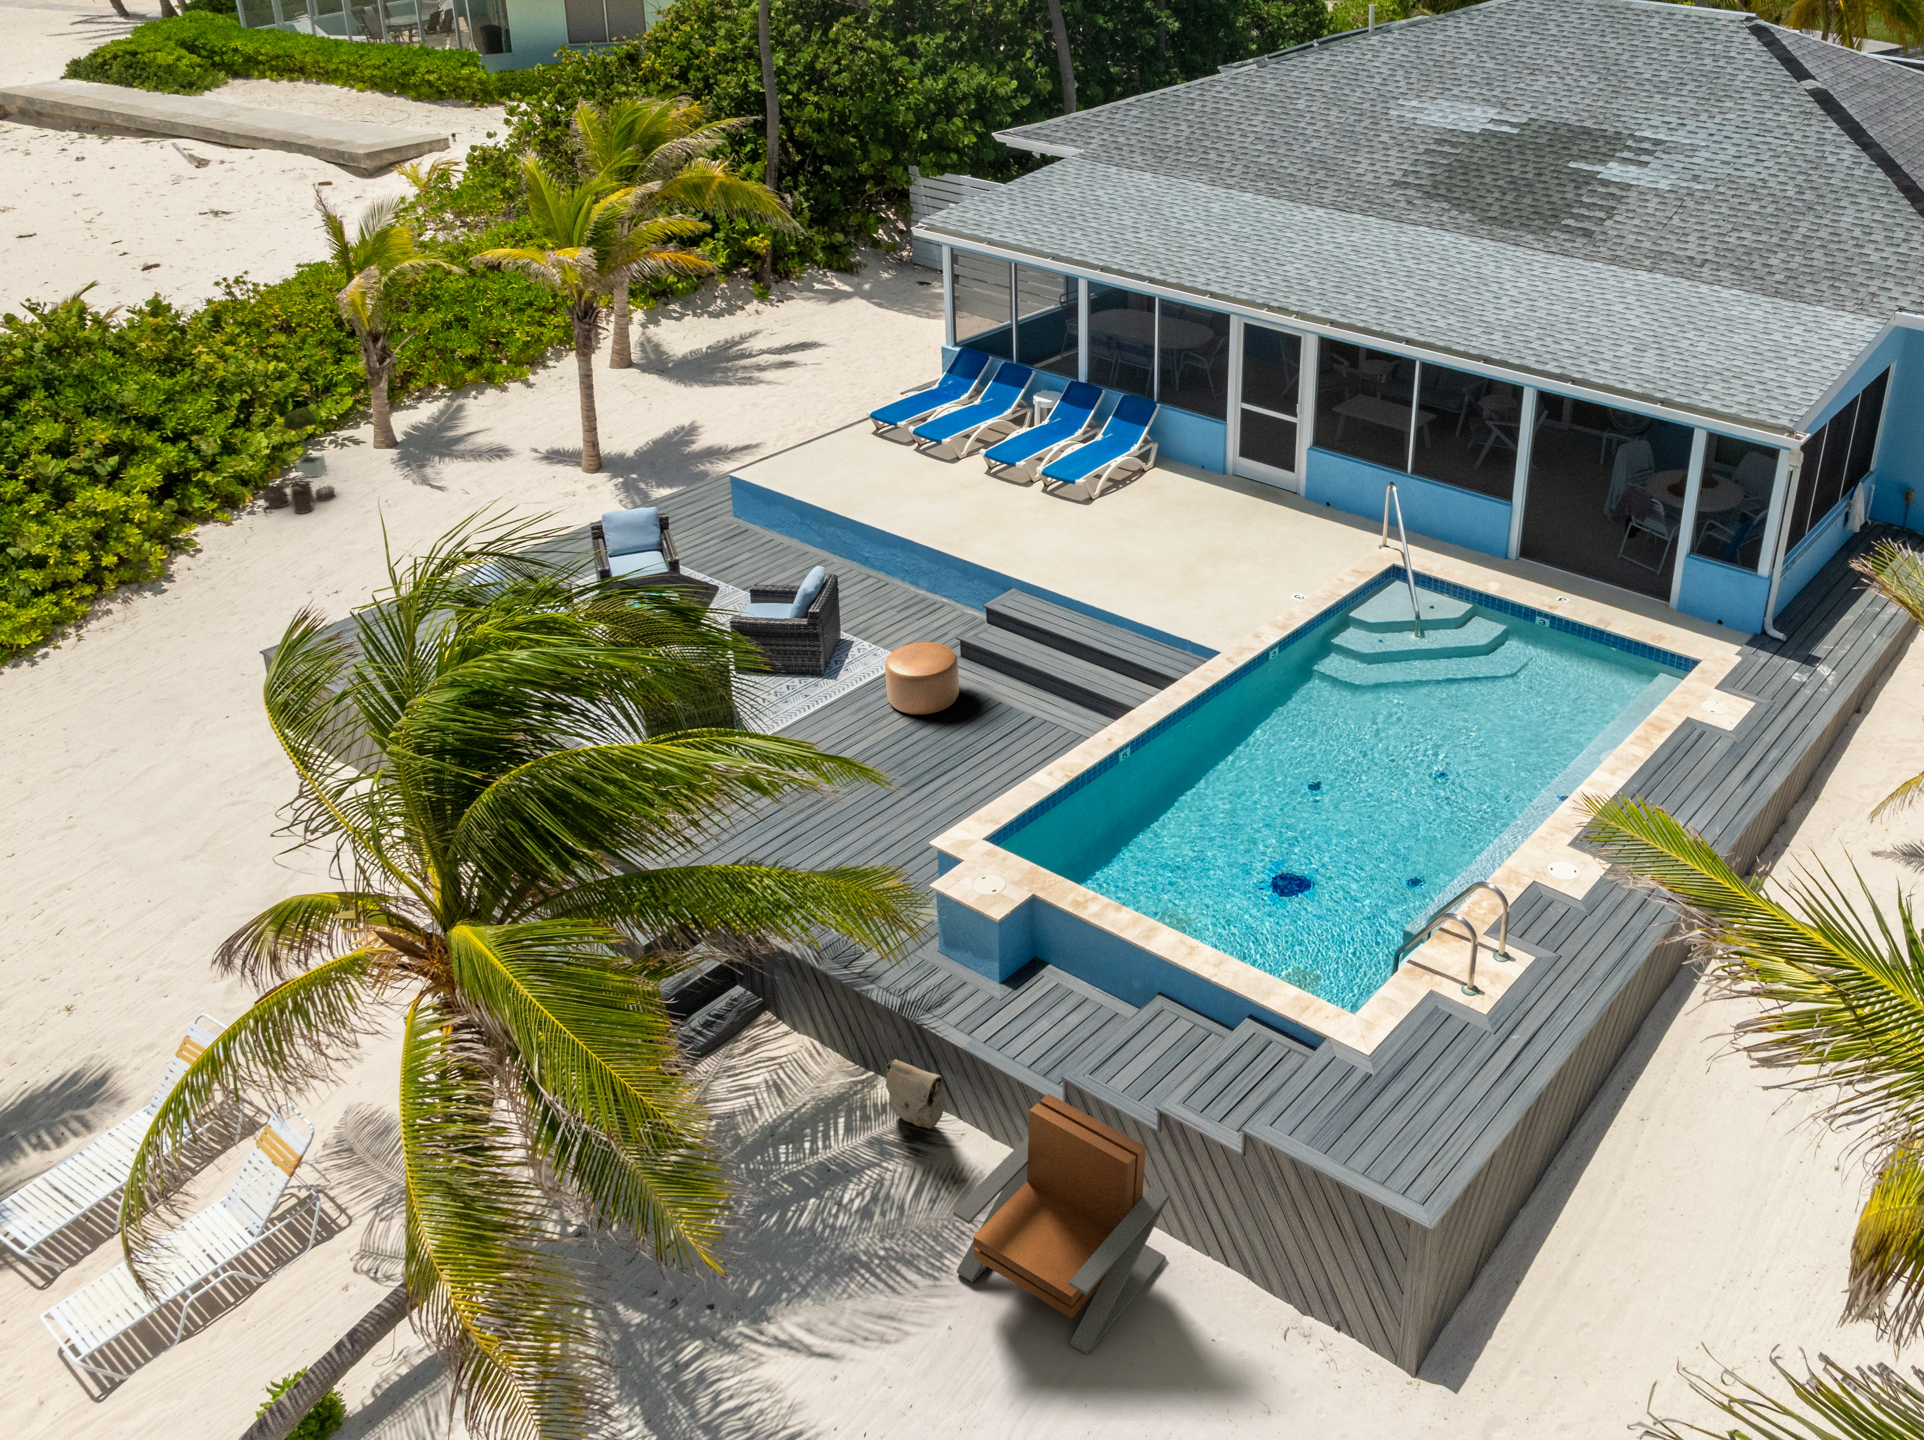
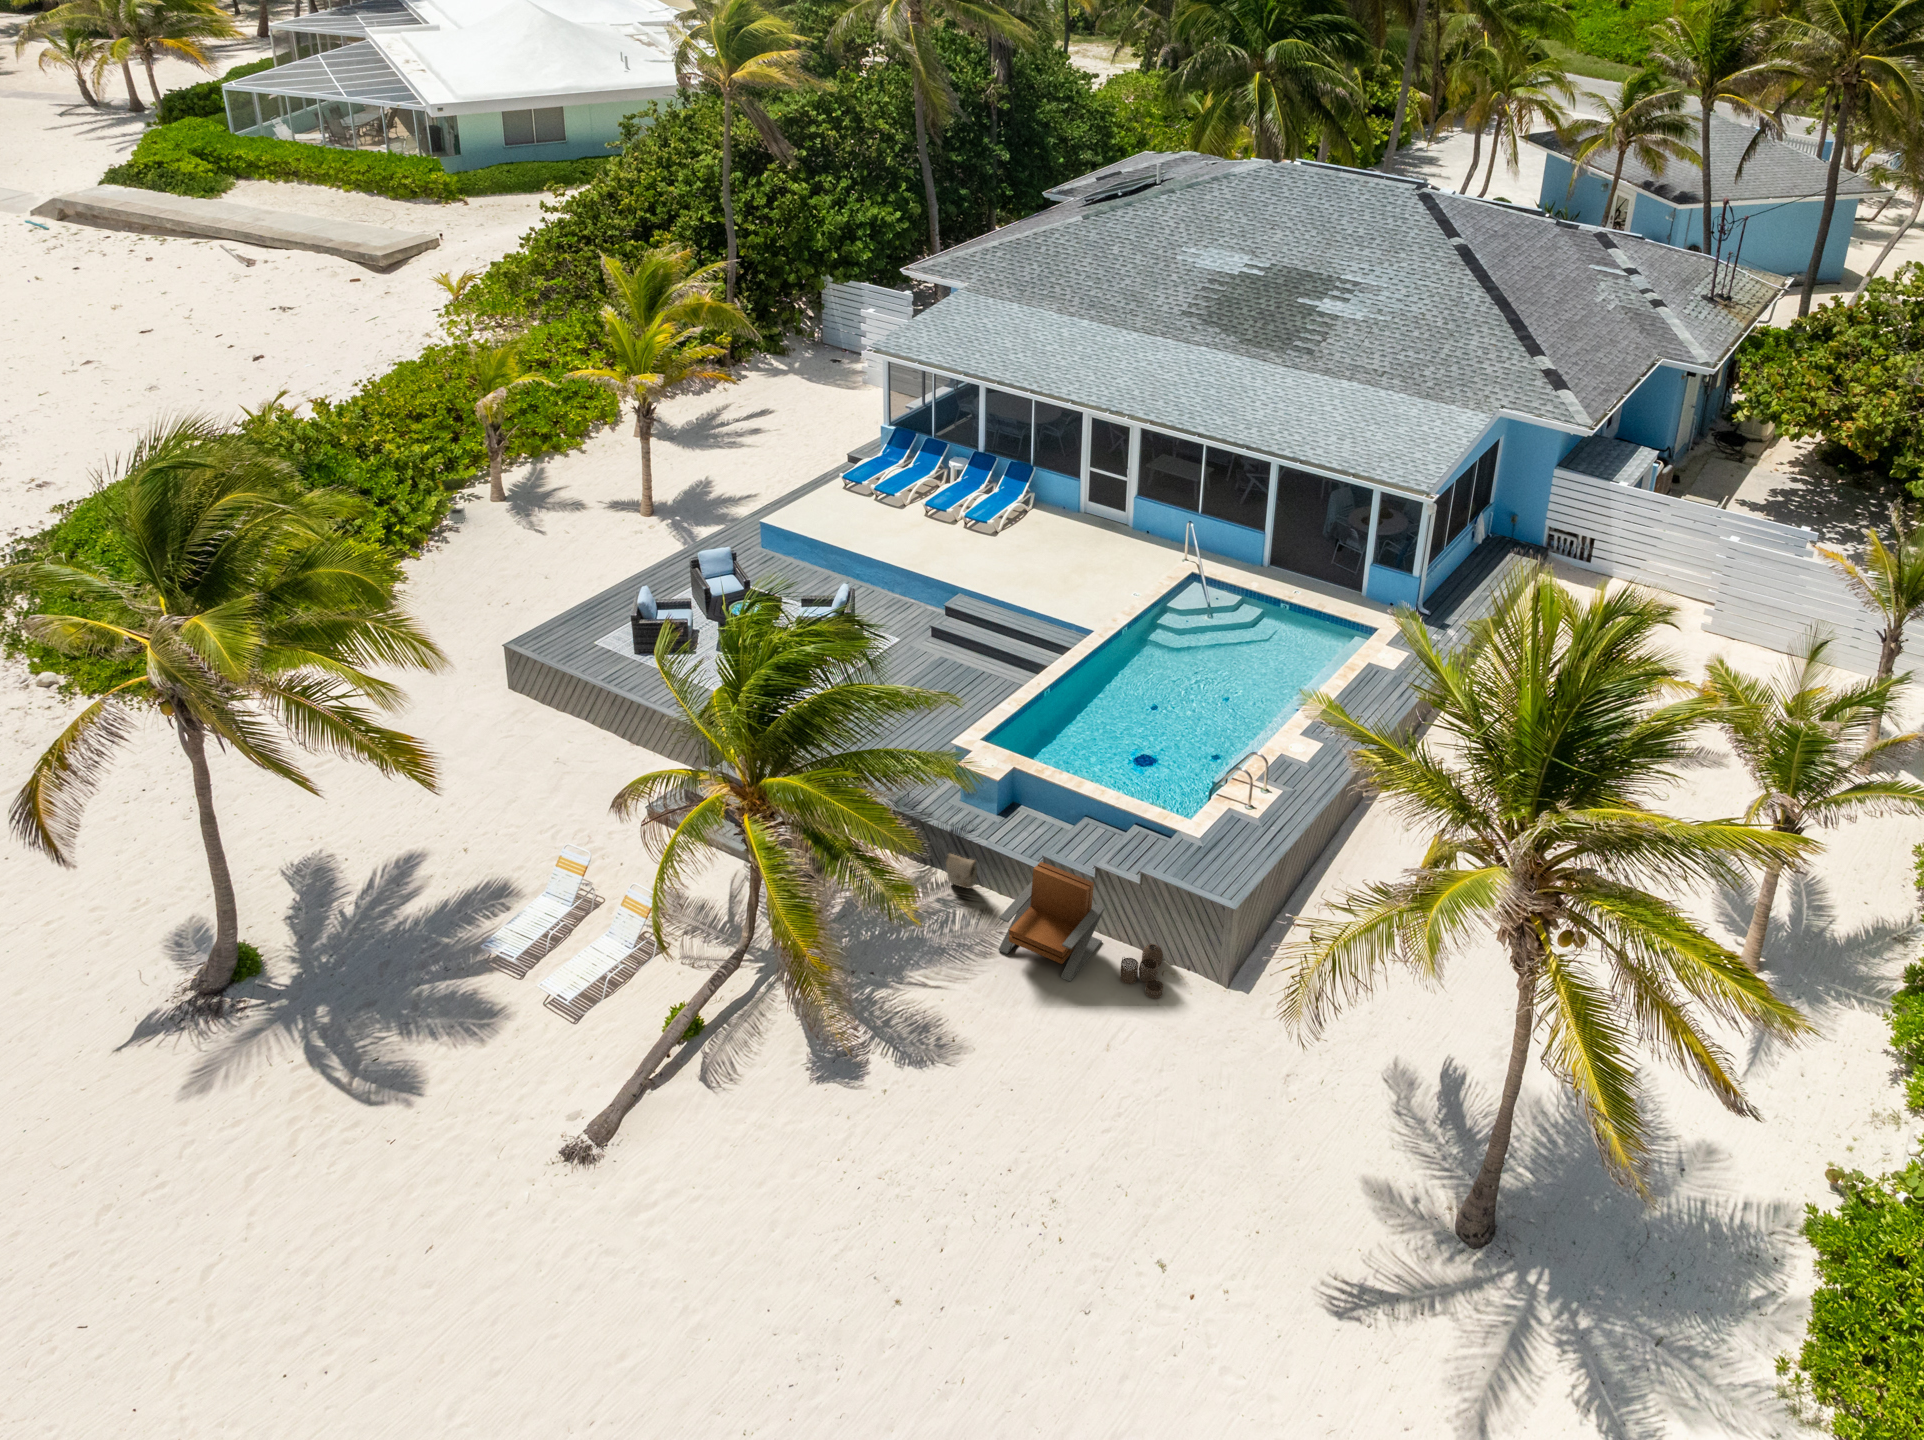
woven basket: present [263,483,335,514] -> present [1120,944,1163,998]
ottoman: present [885,642,959,714] -> none [897,629,940,673]

